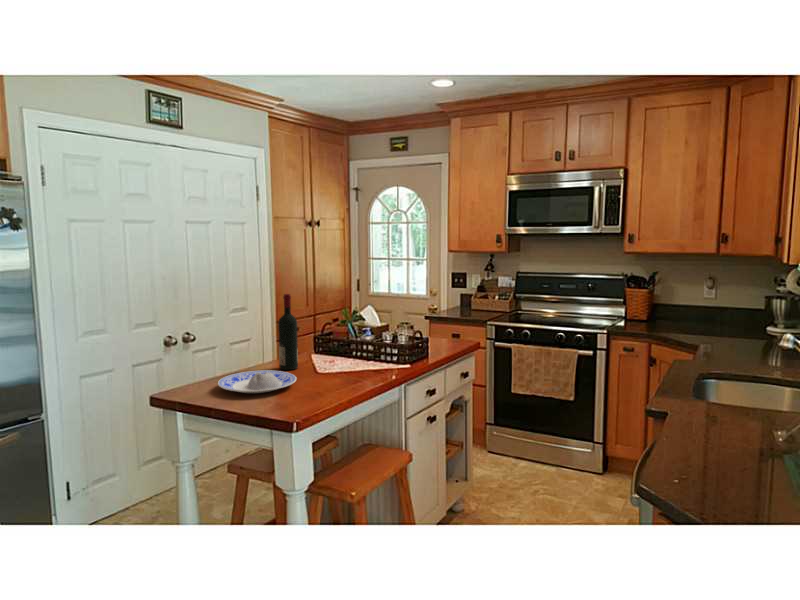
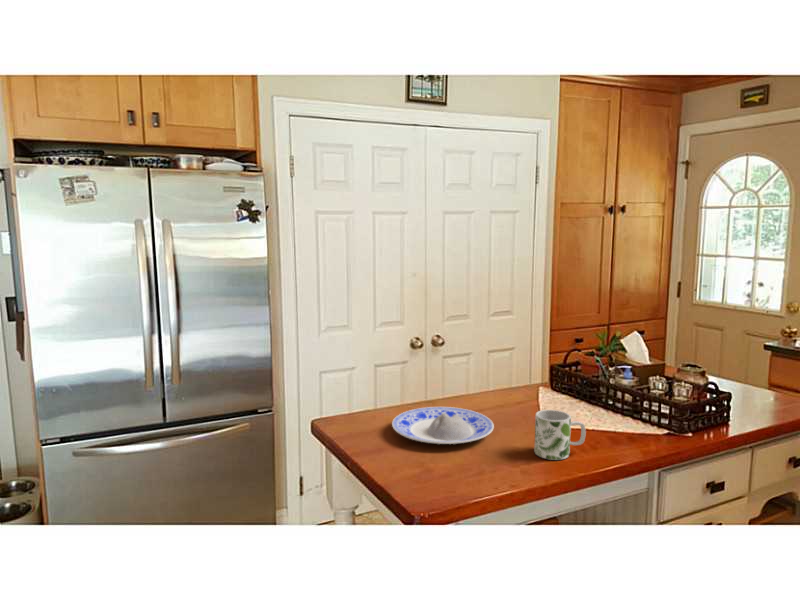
wine bottle: present [278,294,298,370] -> none [491,309,518,412]
mug: none [329,356,361,388] -> present [534,410,586,460]

